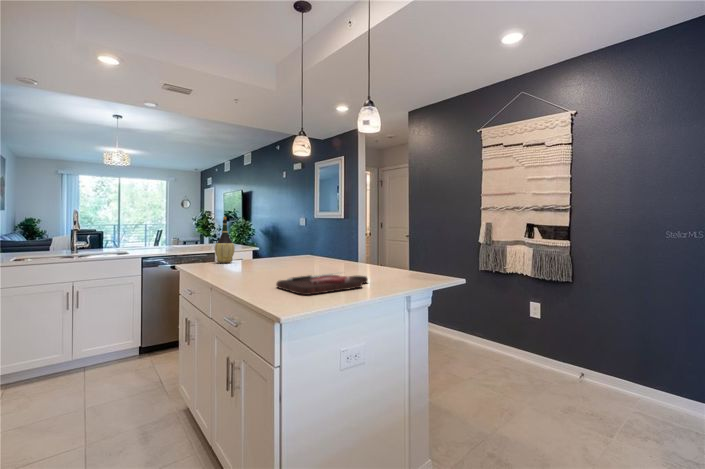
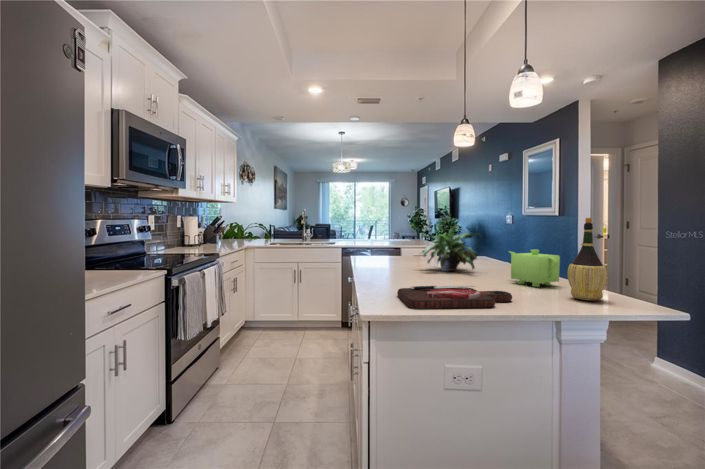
wine bottle: present [215,217,235,263] -> present [568,218,607,301]
potted plant: none [262,224,317,266] -> present [421,226,479,271]
teapot: none [344,243,383,272] -> present [509,250,560,287]

